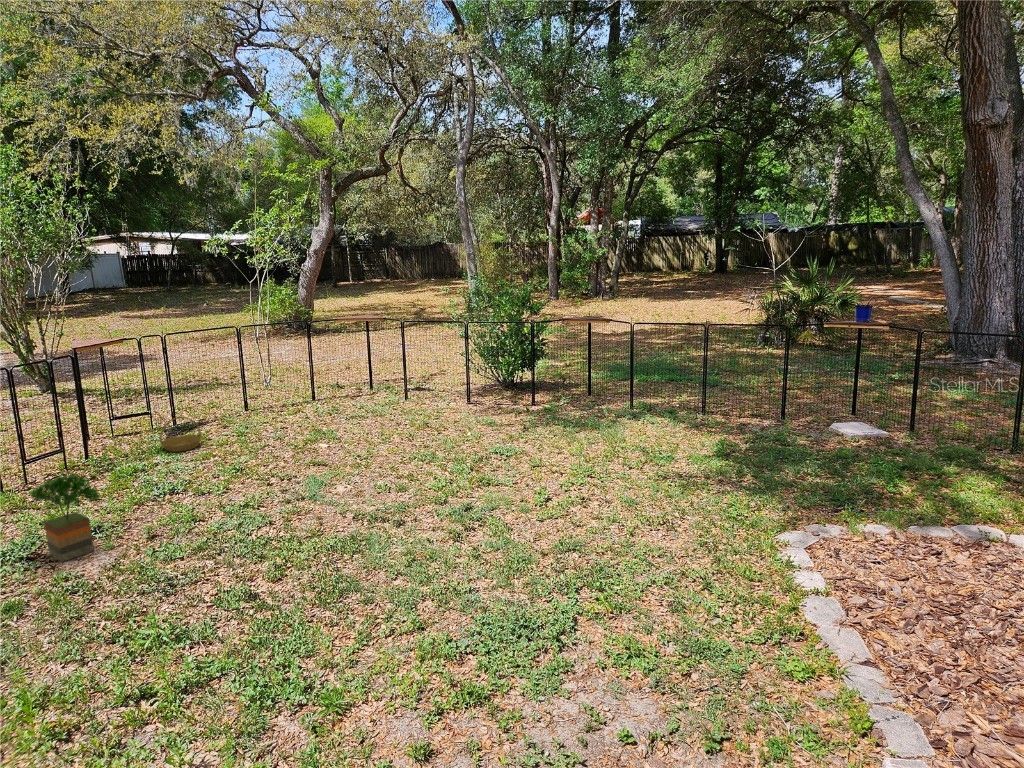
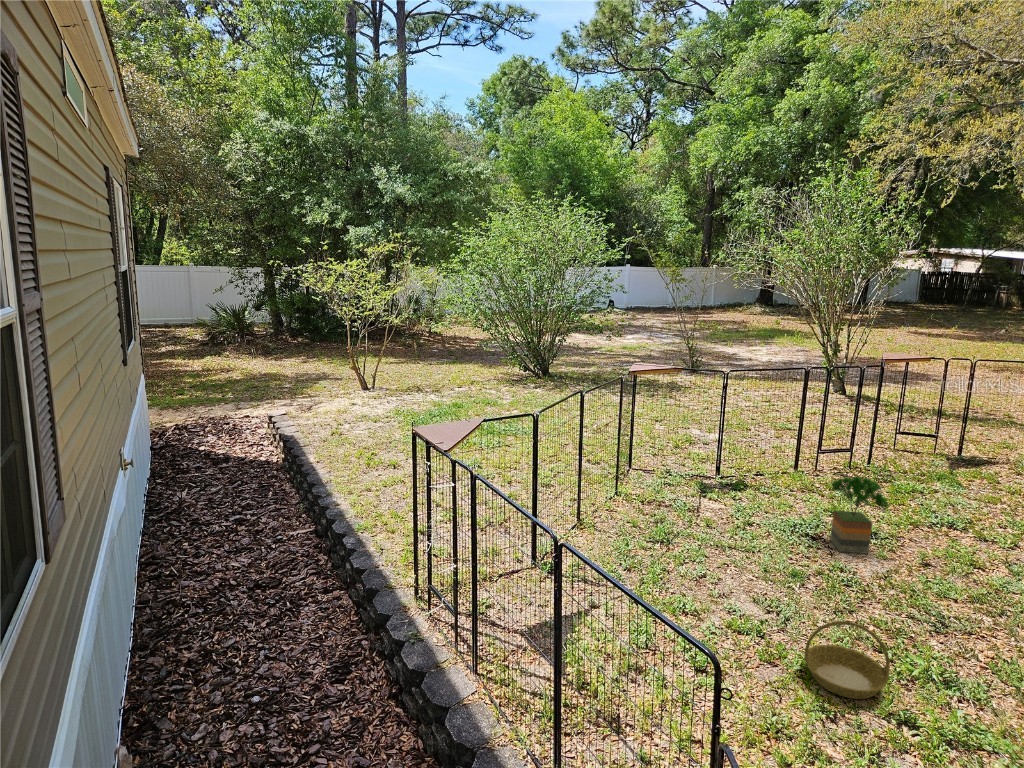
basket: present [160,417,202,452] -> present [804,621,890,699]

